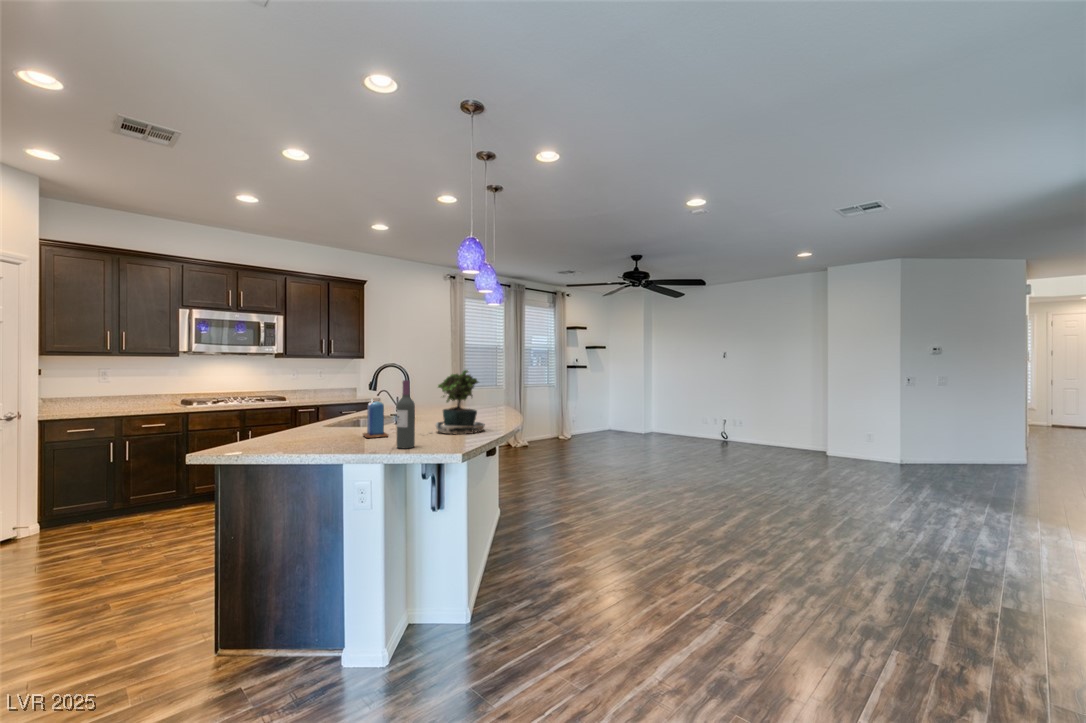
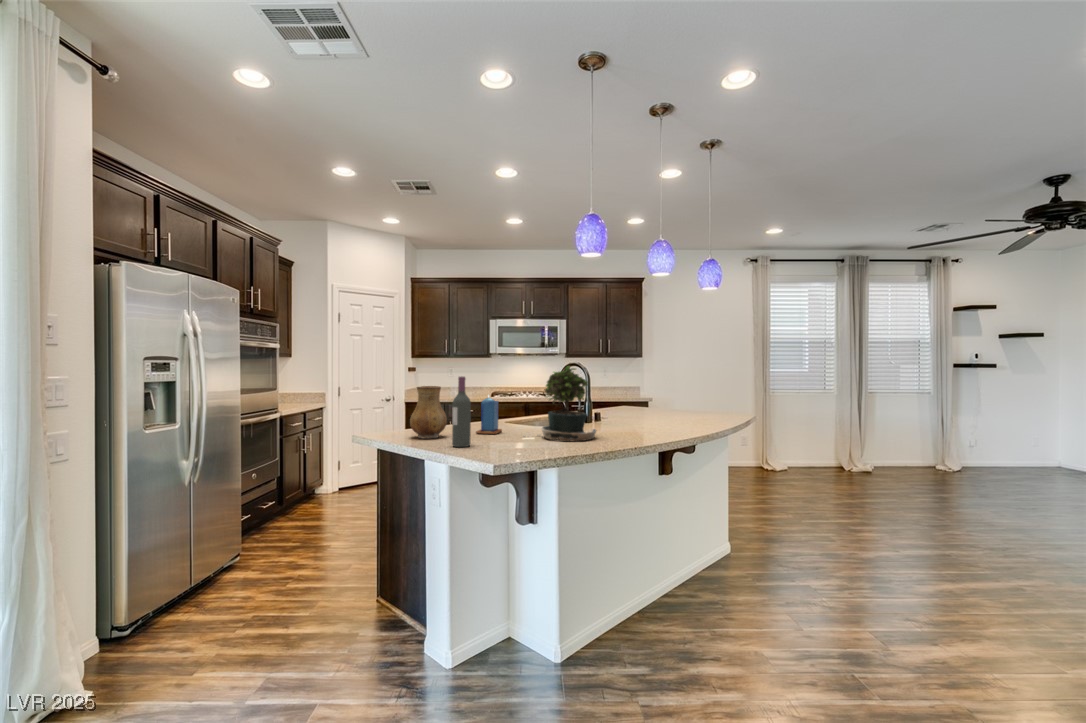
ceramic pitcher: none [310,392,353,449] -> present [410,386,447,439]

